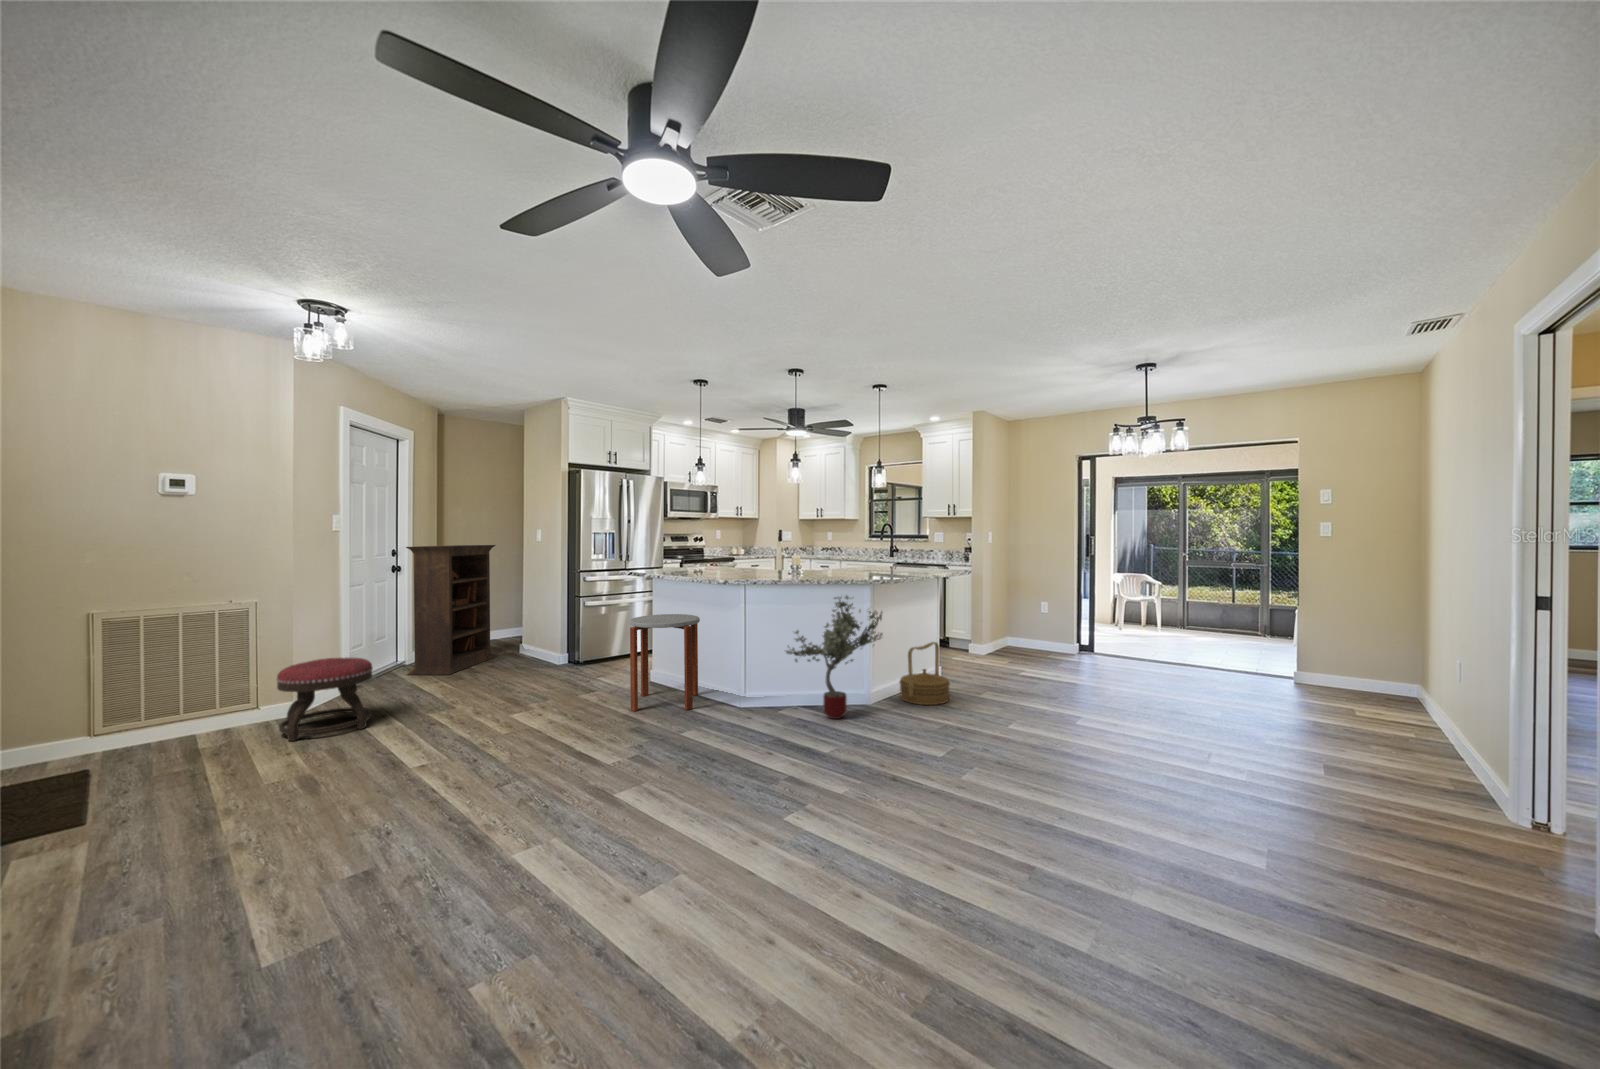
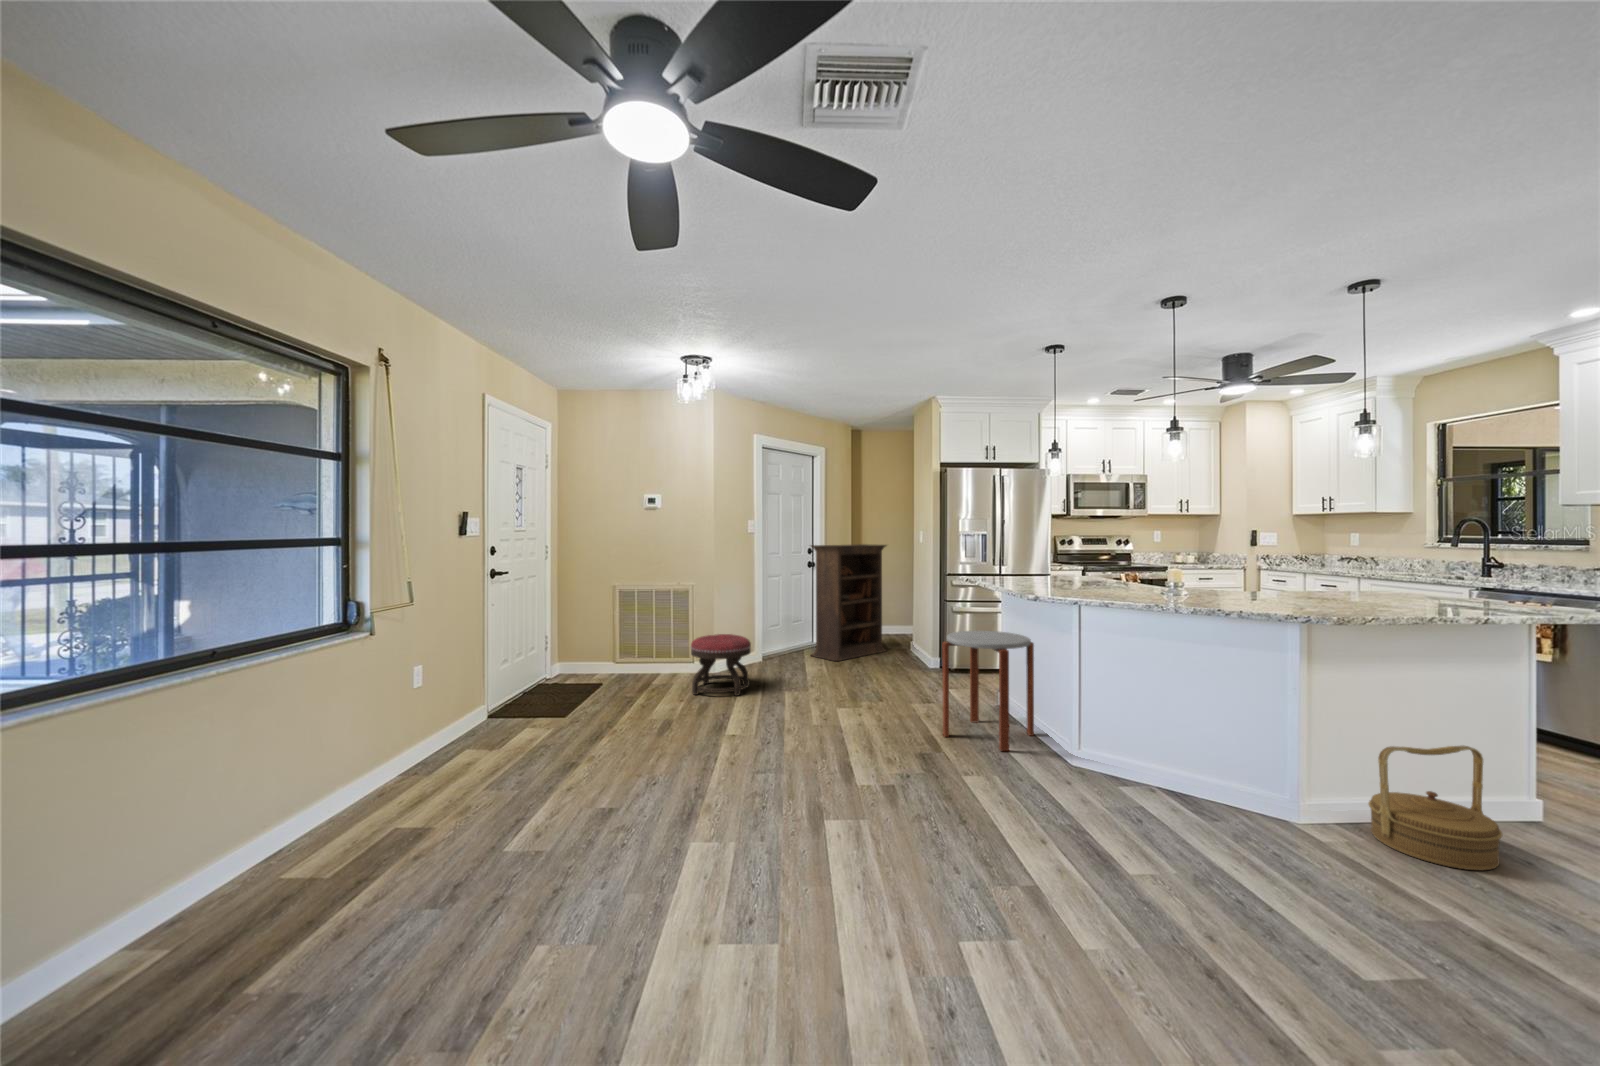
potted tree: present [786,596,883,719] -> none [1117,636,1301,828]

